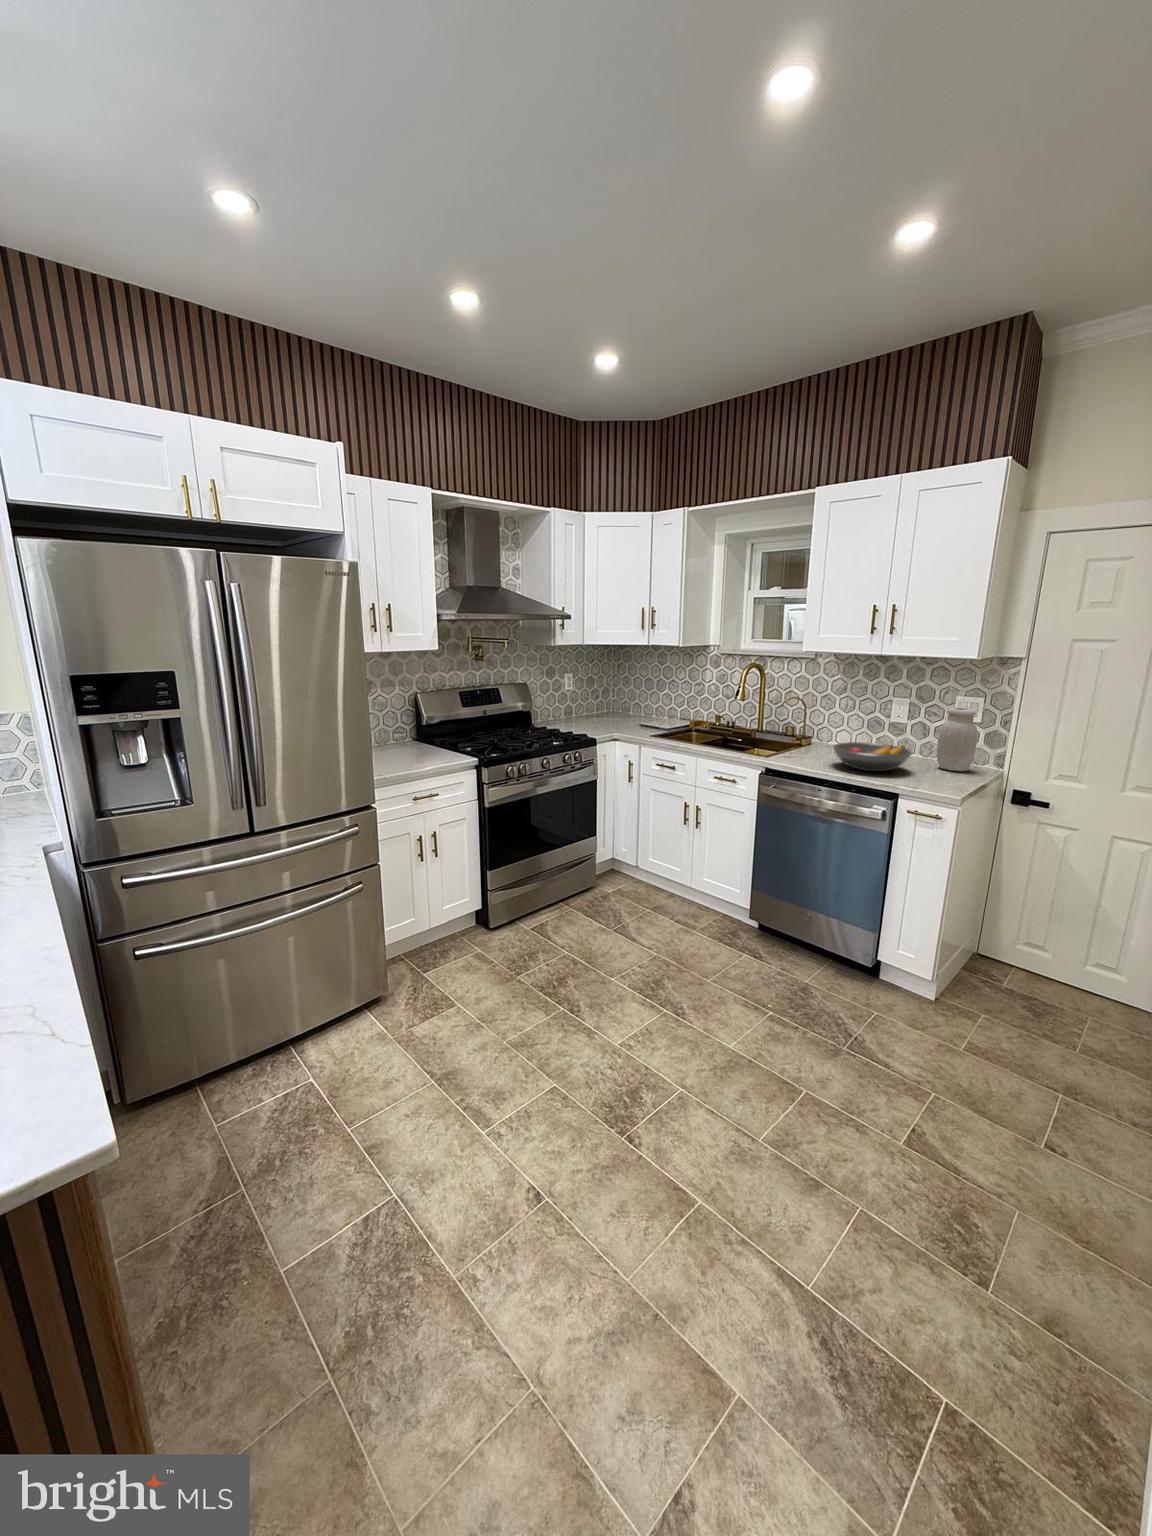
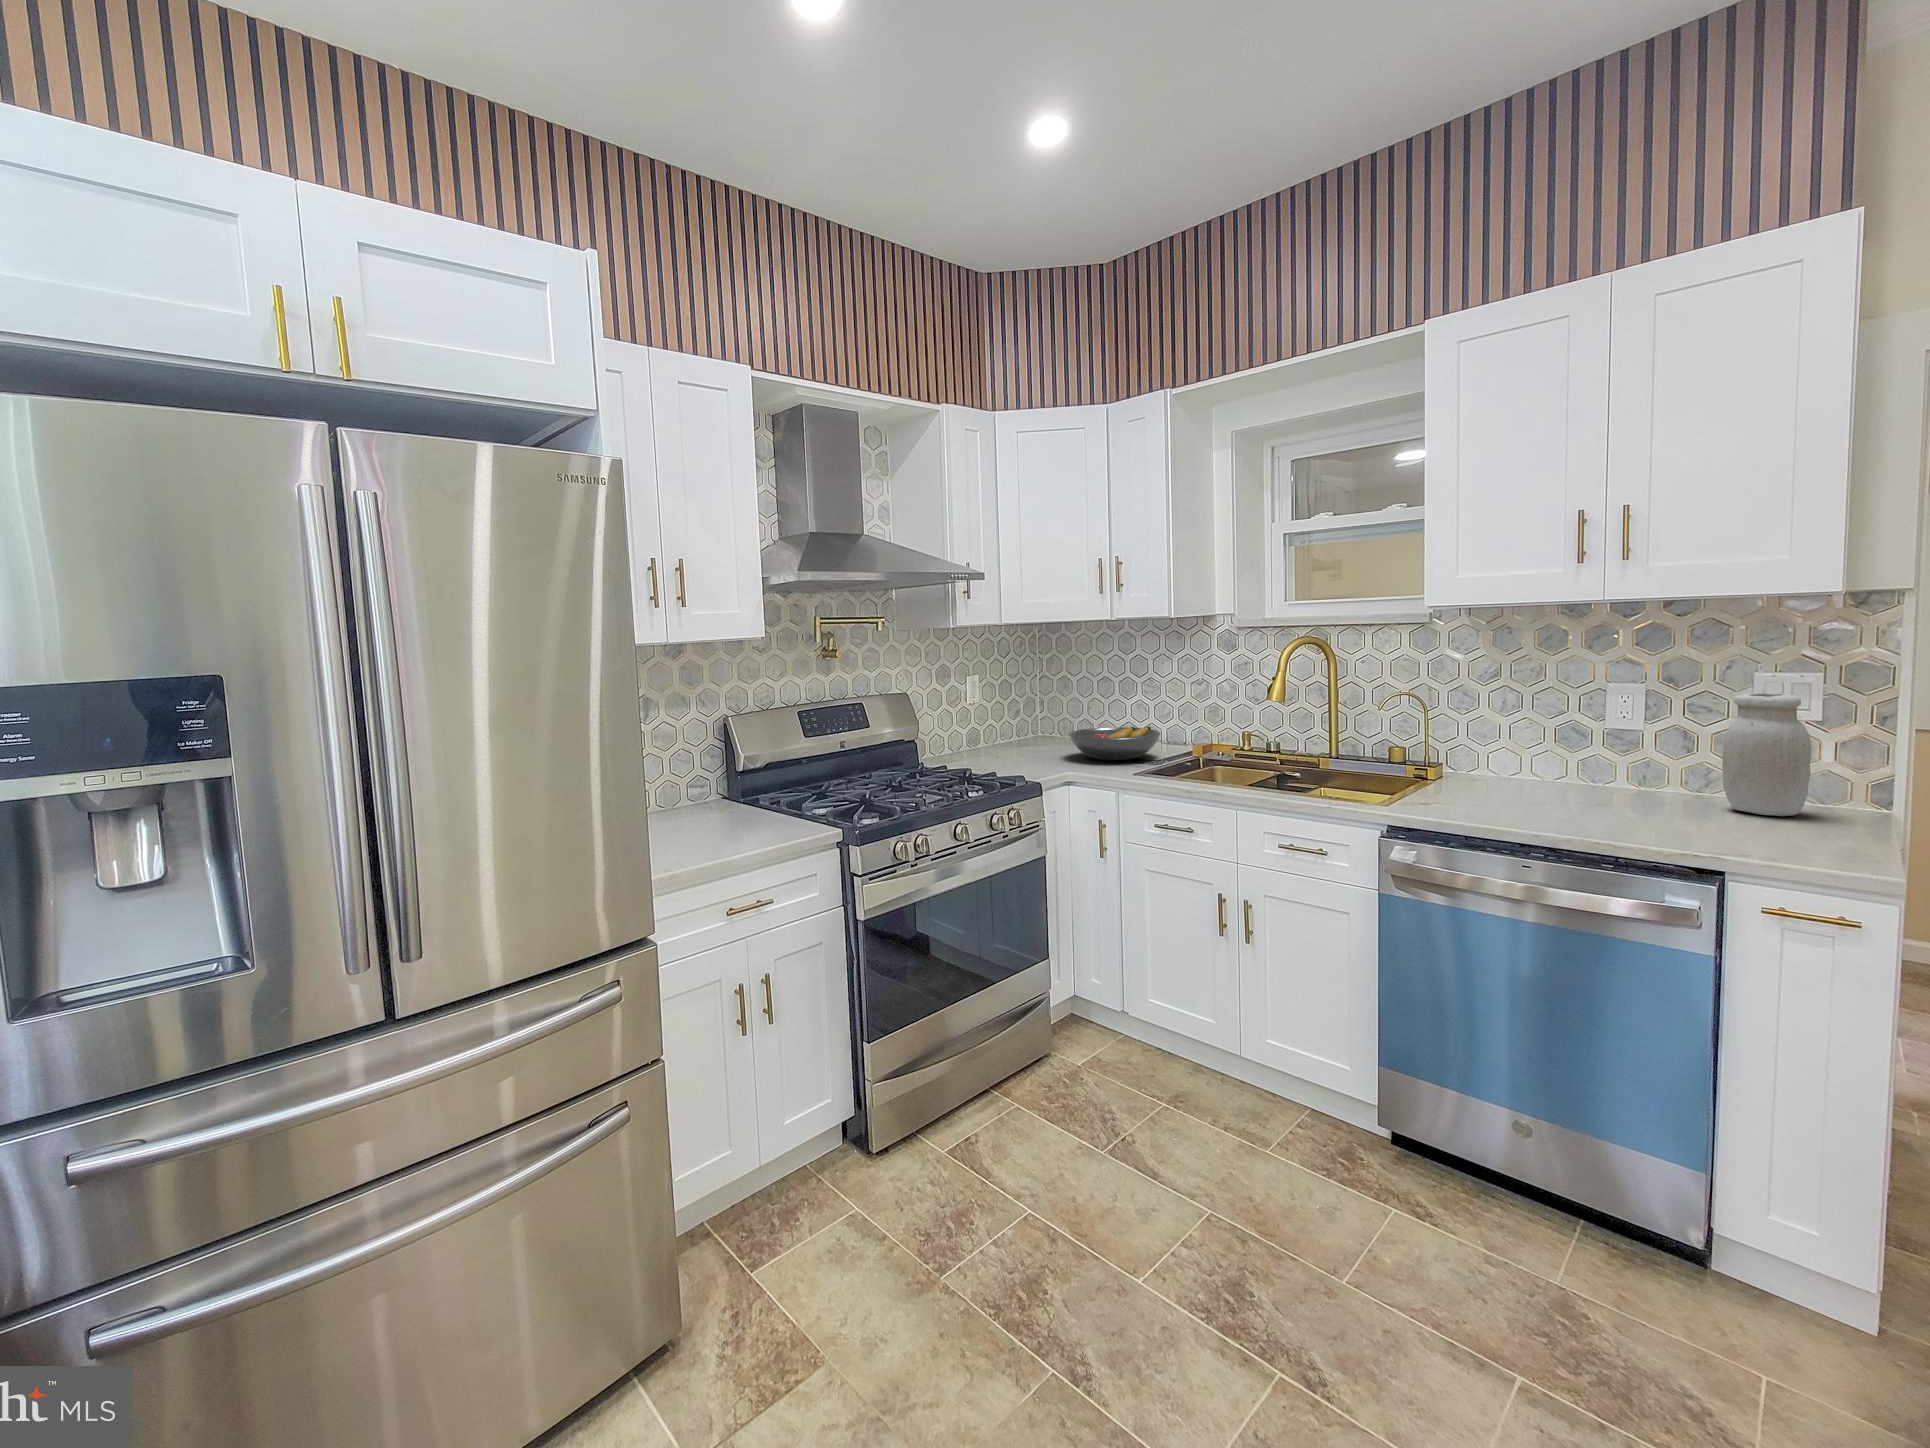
fruit bowl: present [833,742,912,771] -> present [1069,726,1161,760]

